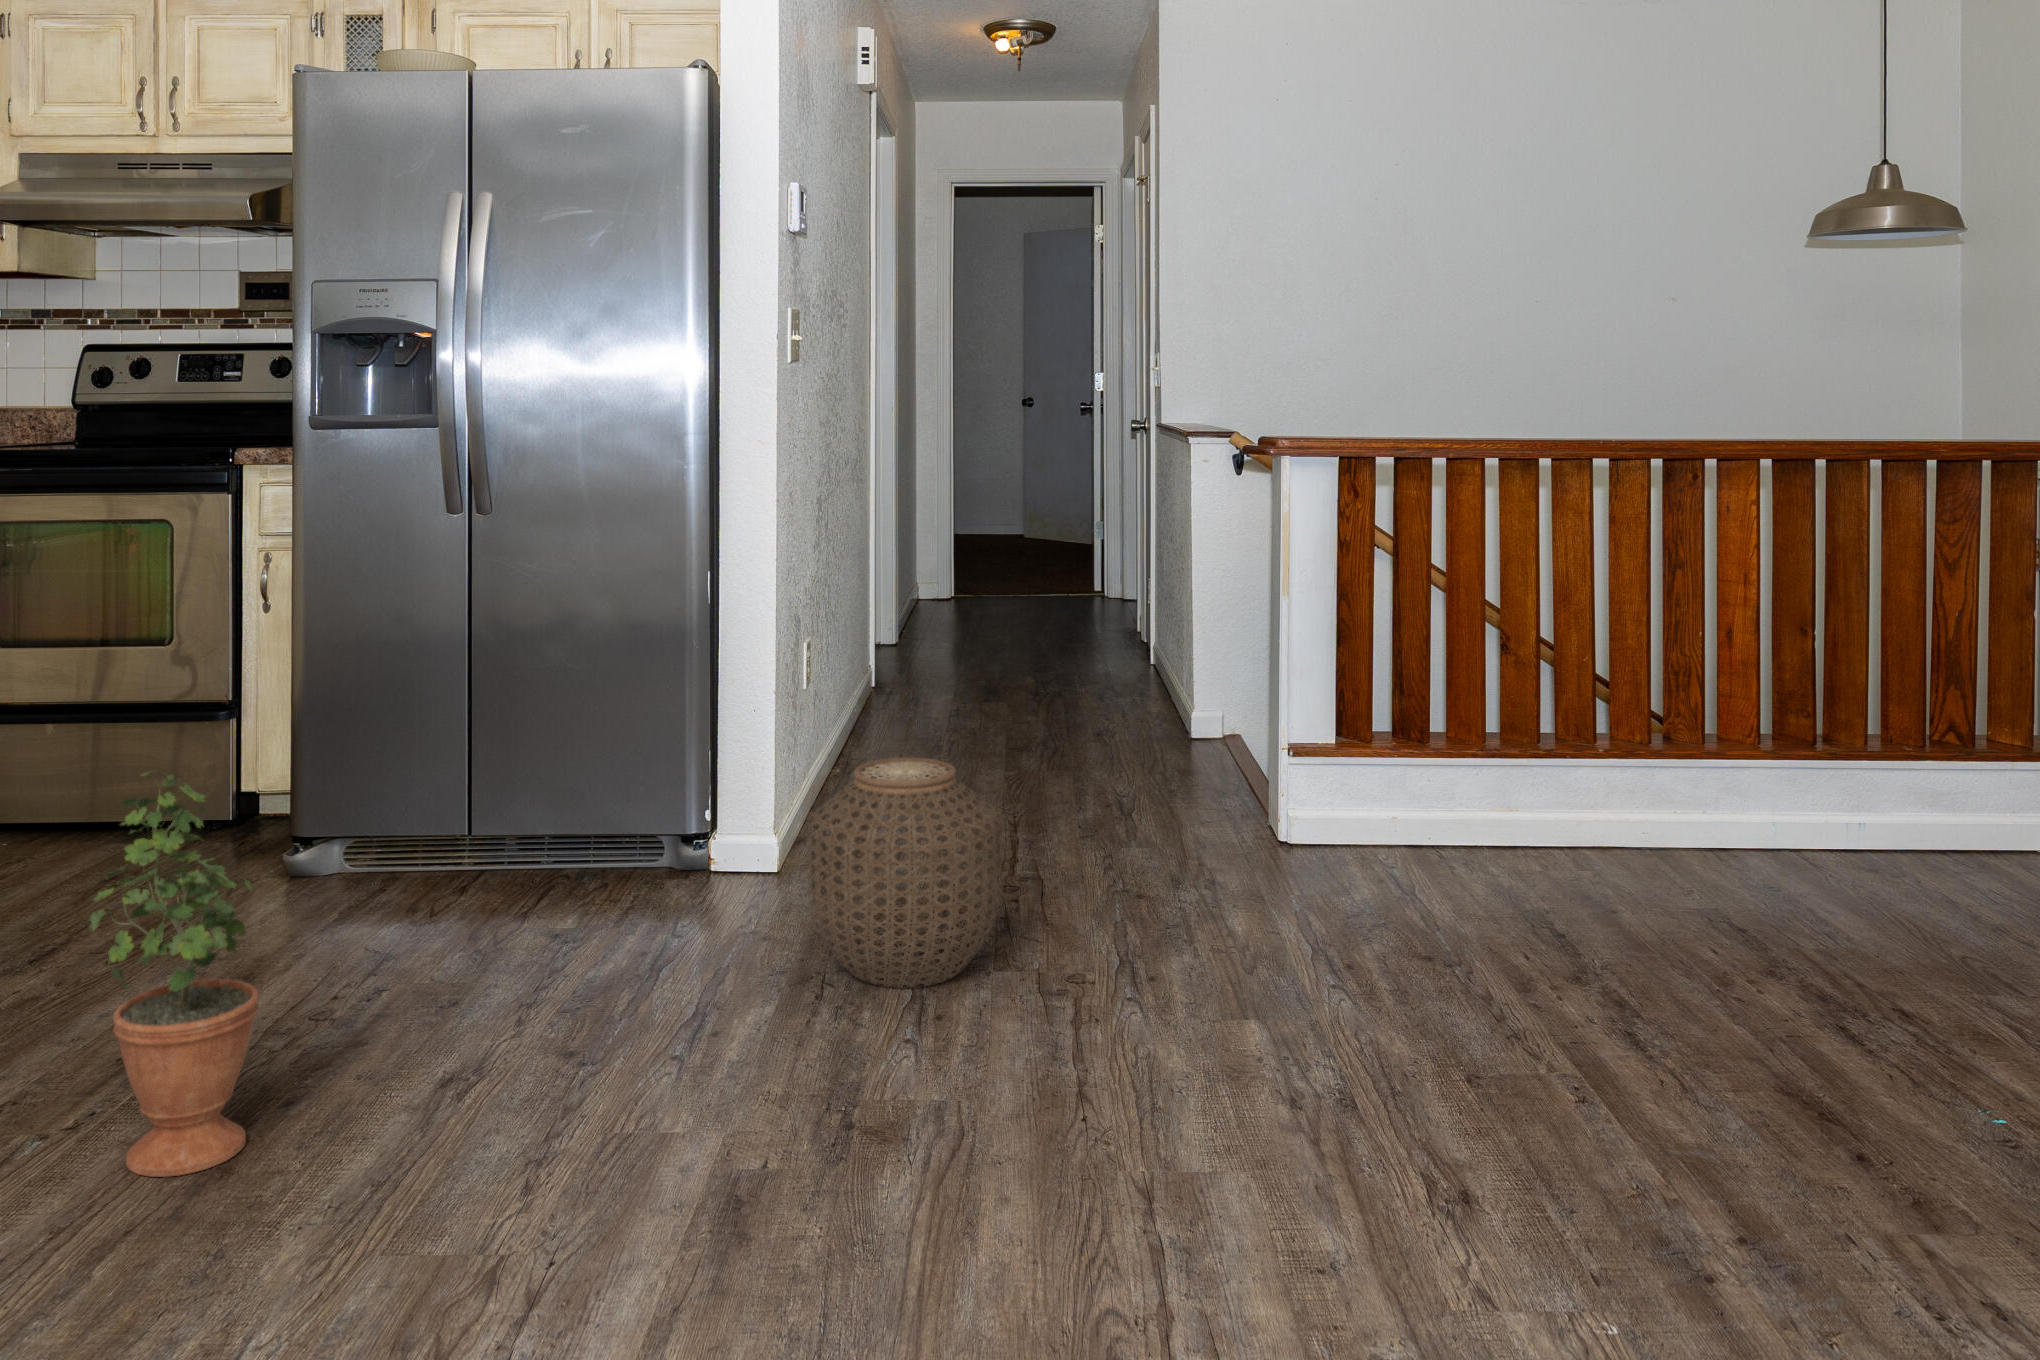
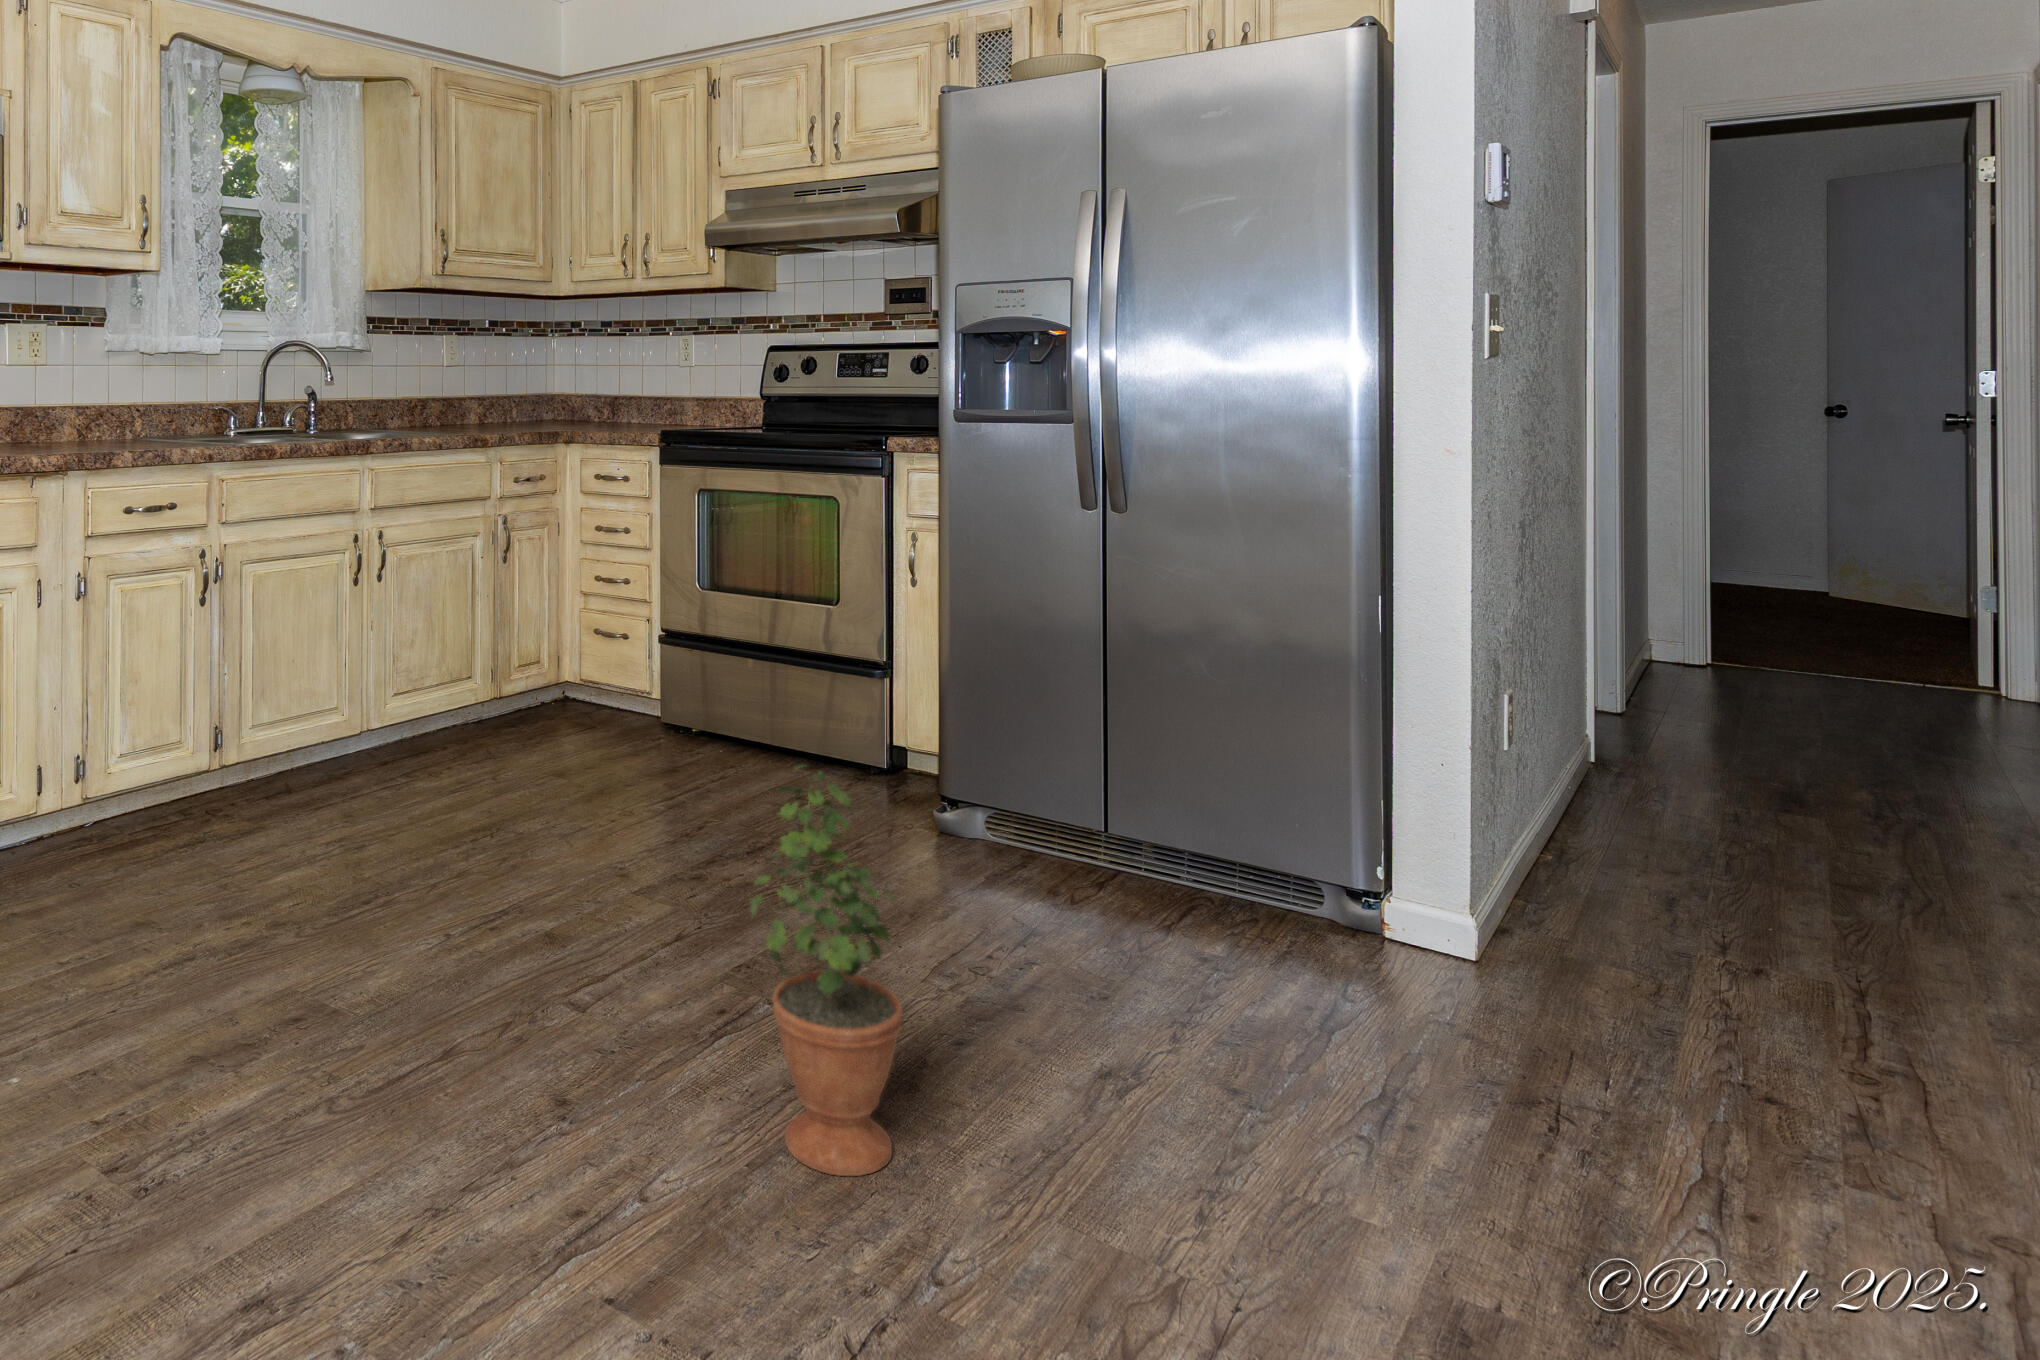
woven basket: present [808,758,1002,988] -> none [1554,881,1899,1217]

